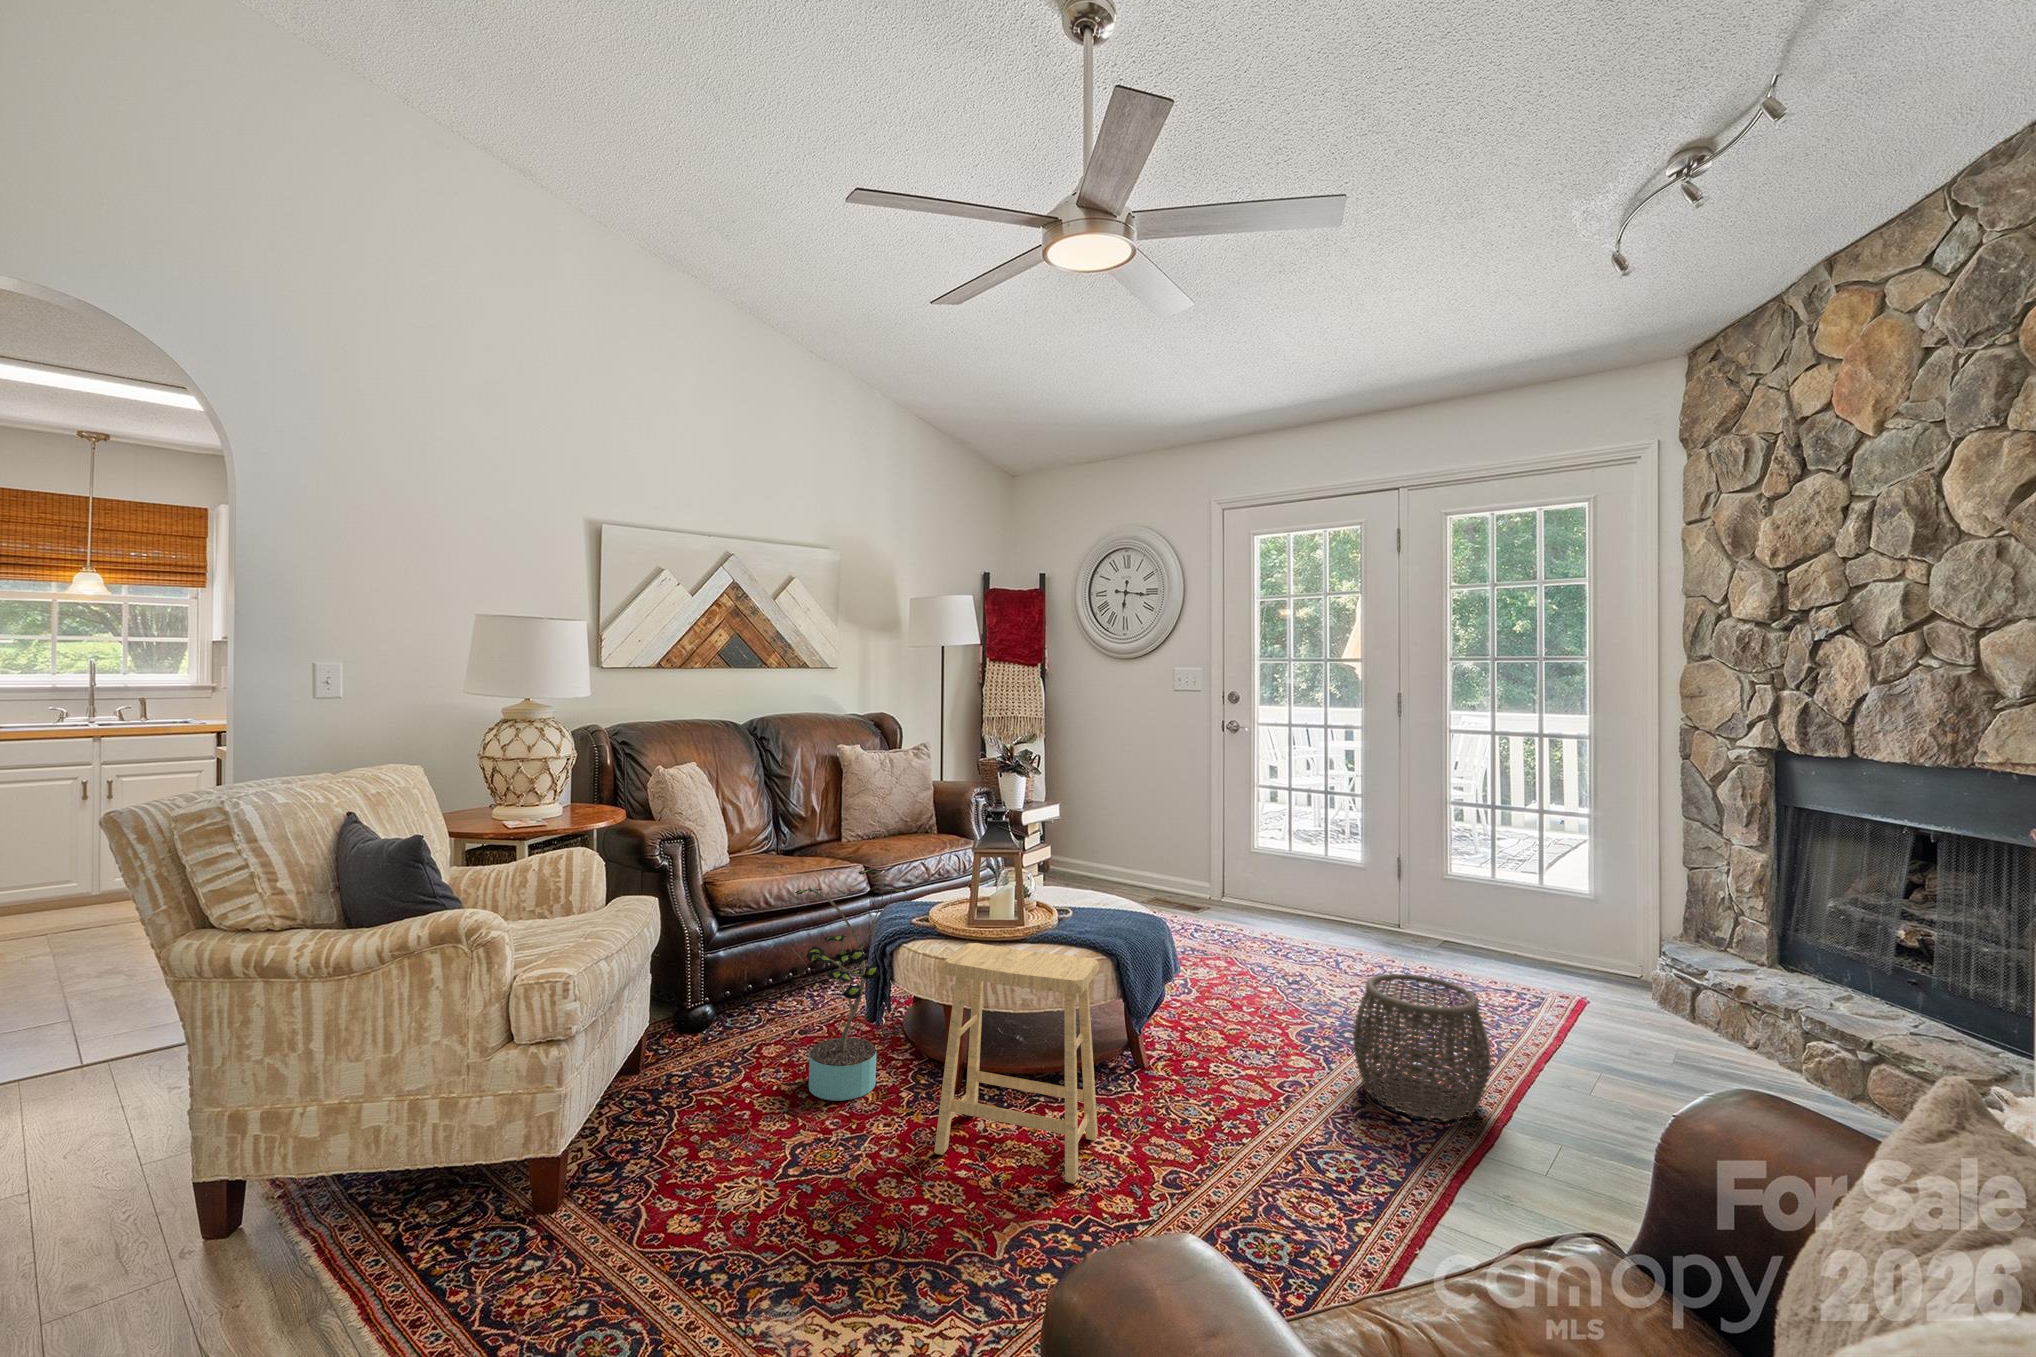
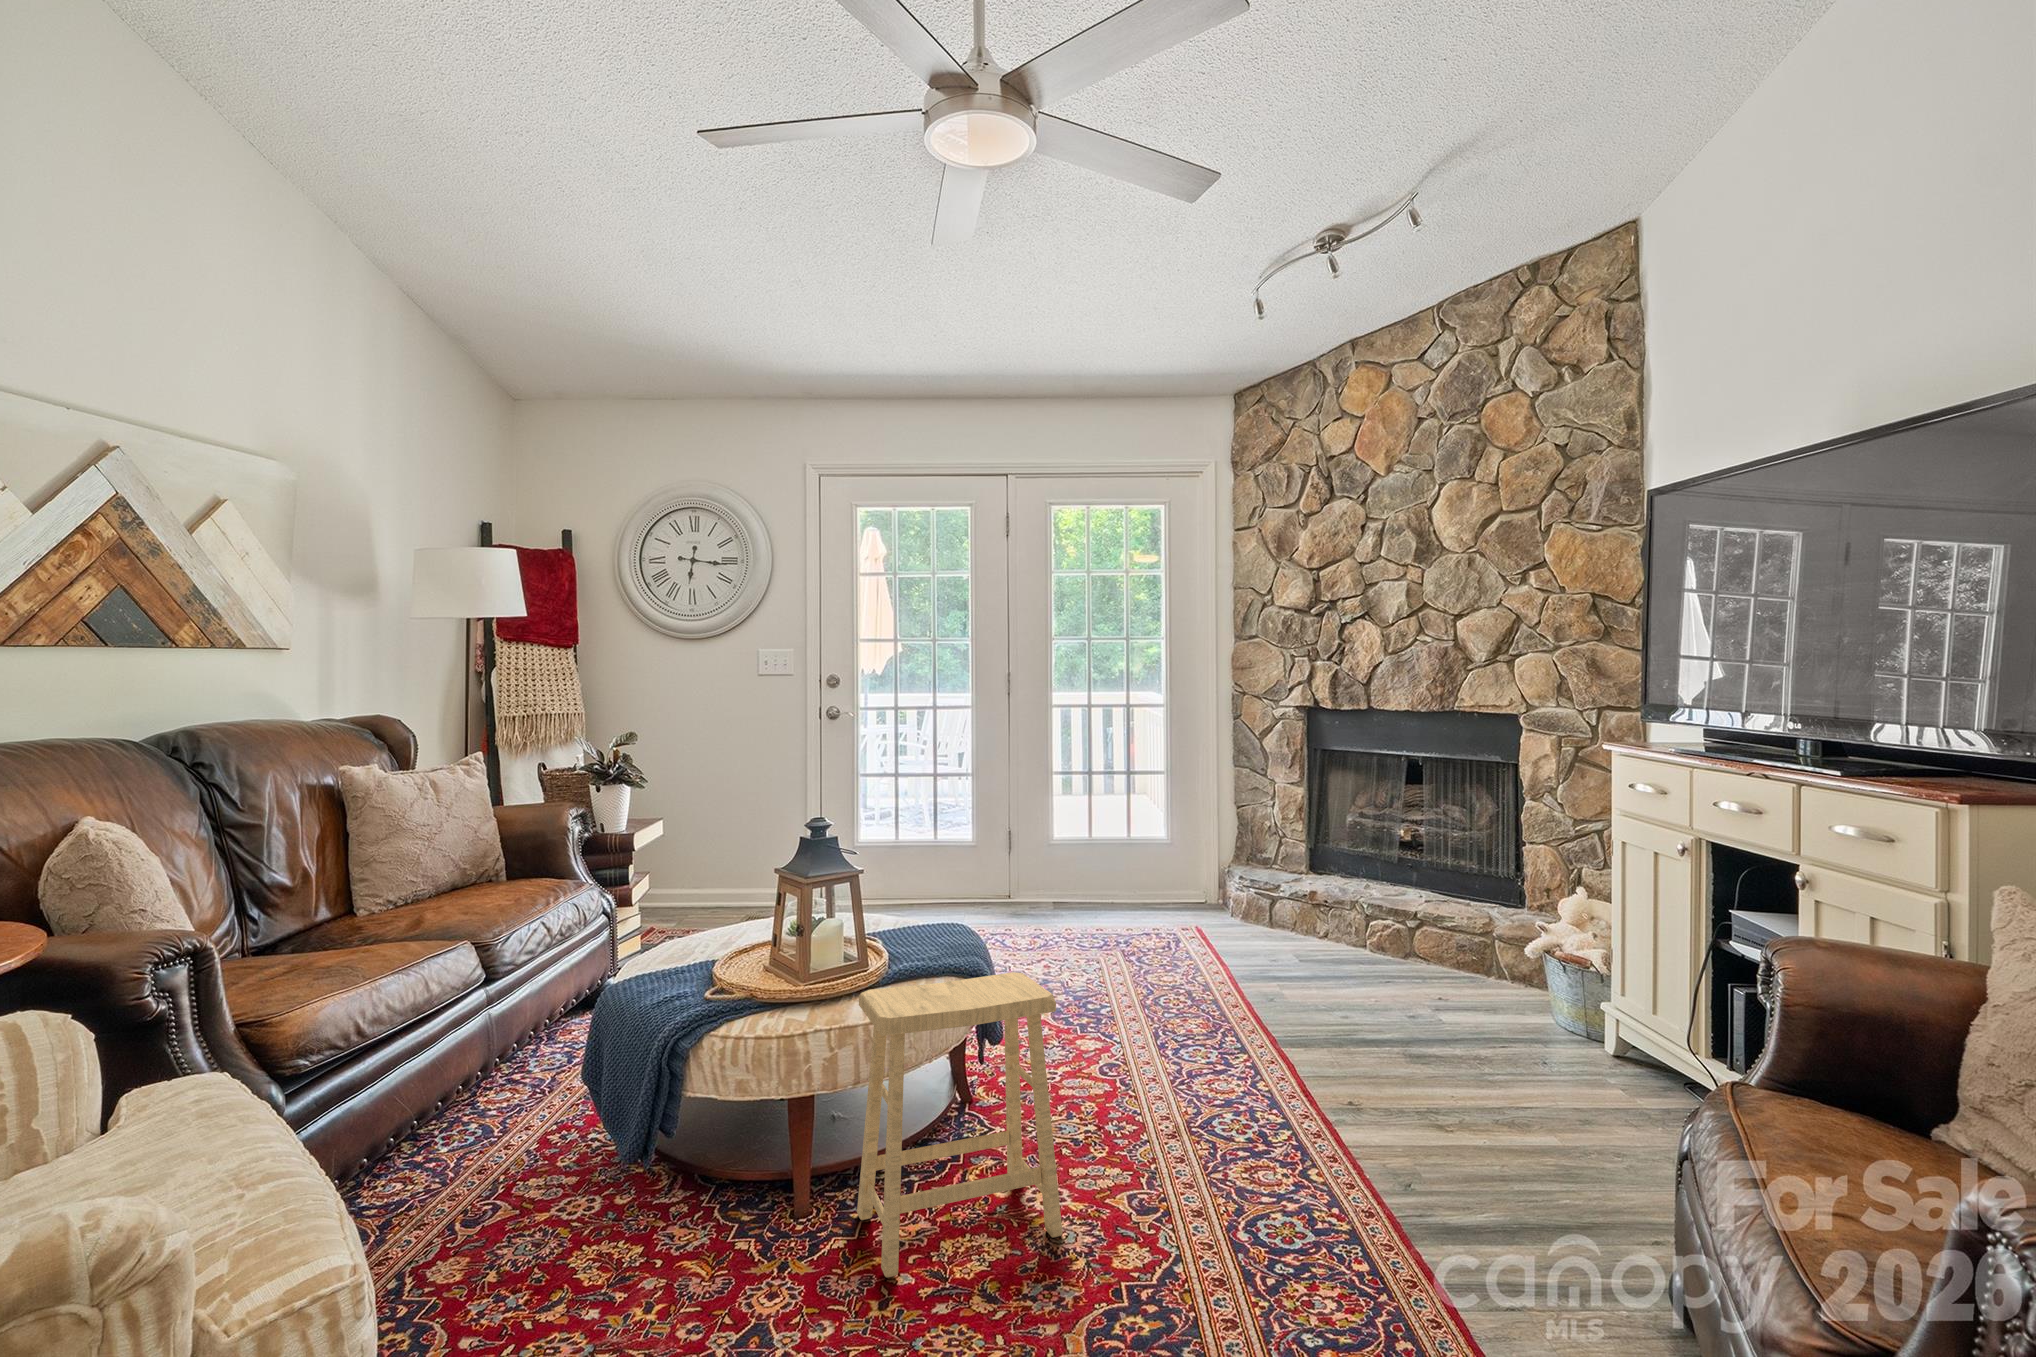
potted plant: present [795,869,907,1101] -> none [548,925,746,1288]
woven basket: present [1353,974,1491,1121] -> none [1145,928,1267,1057]

